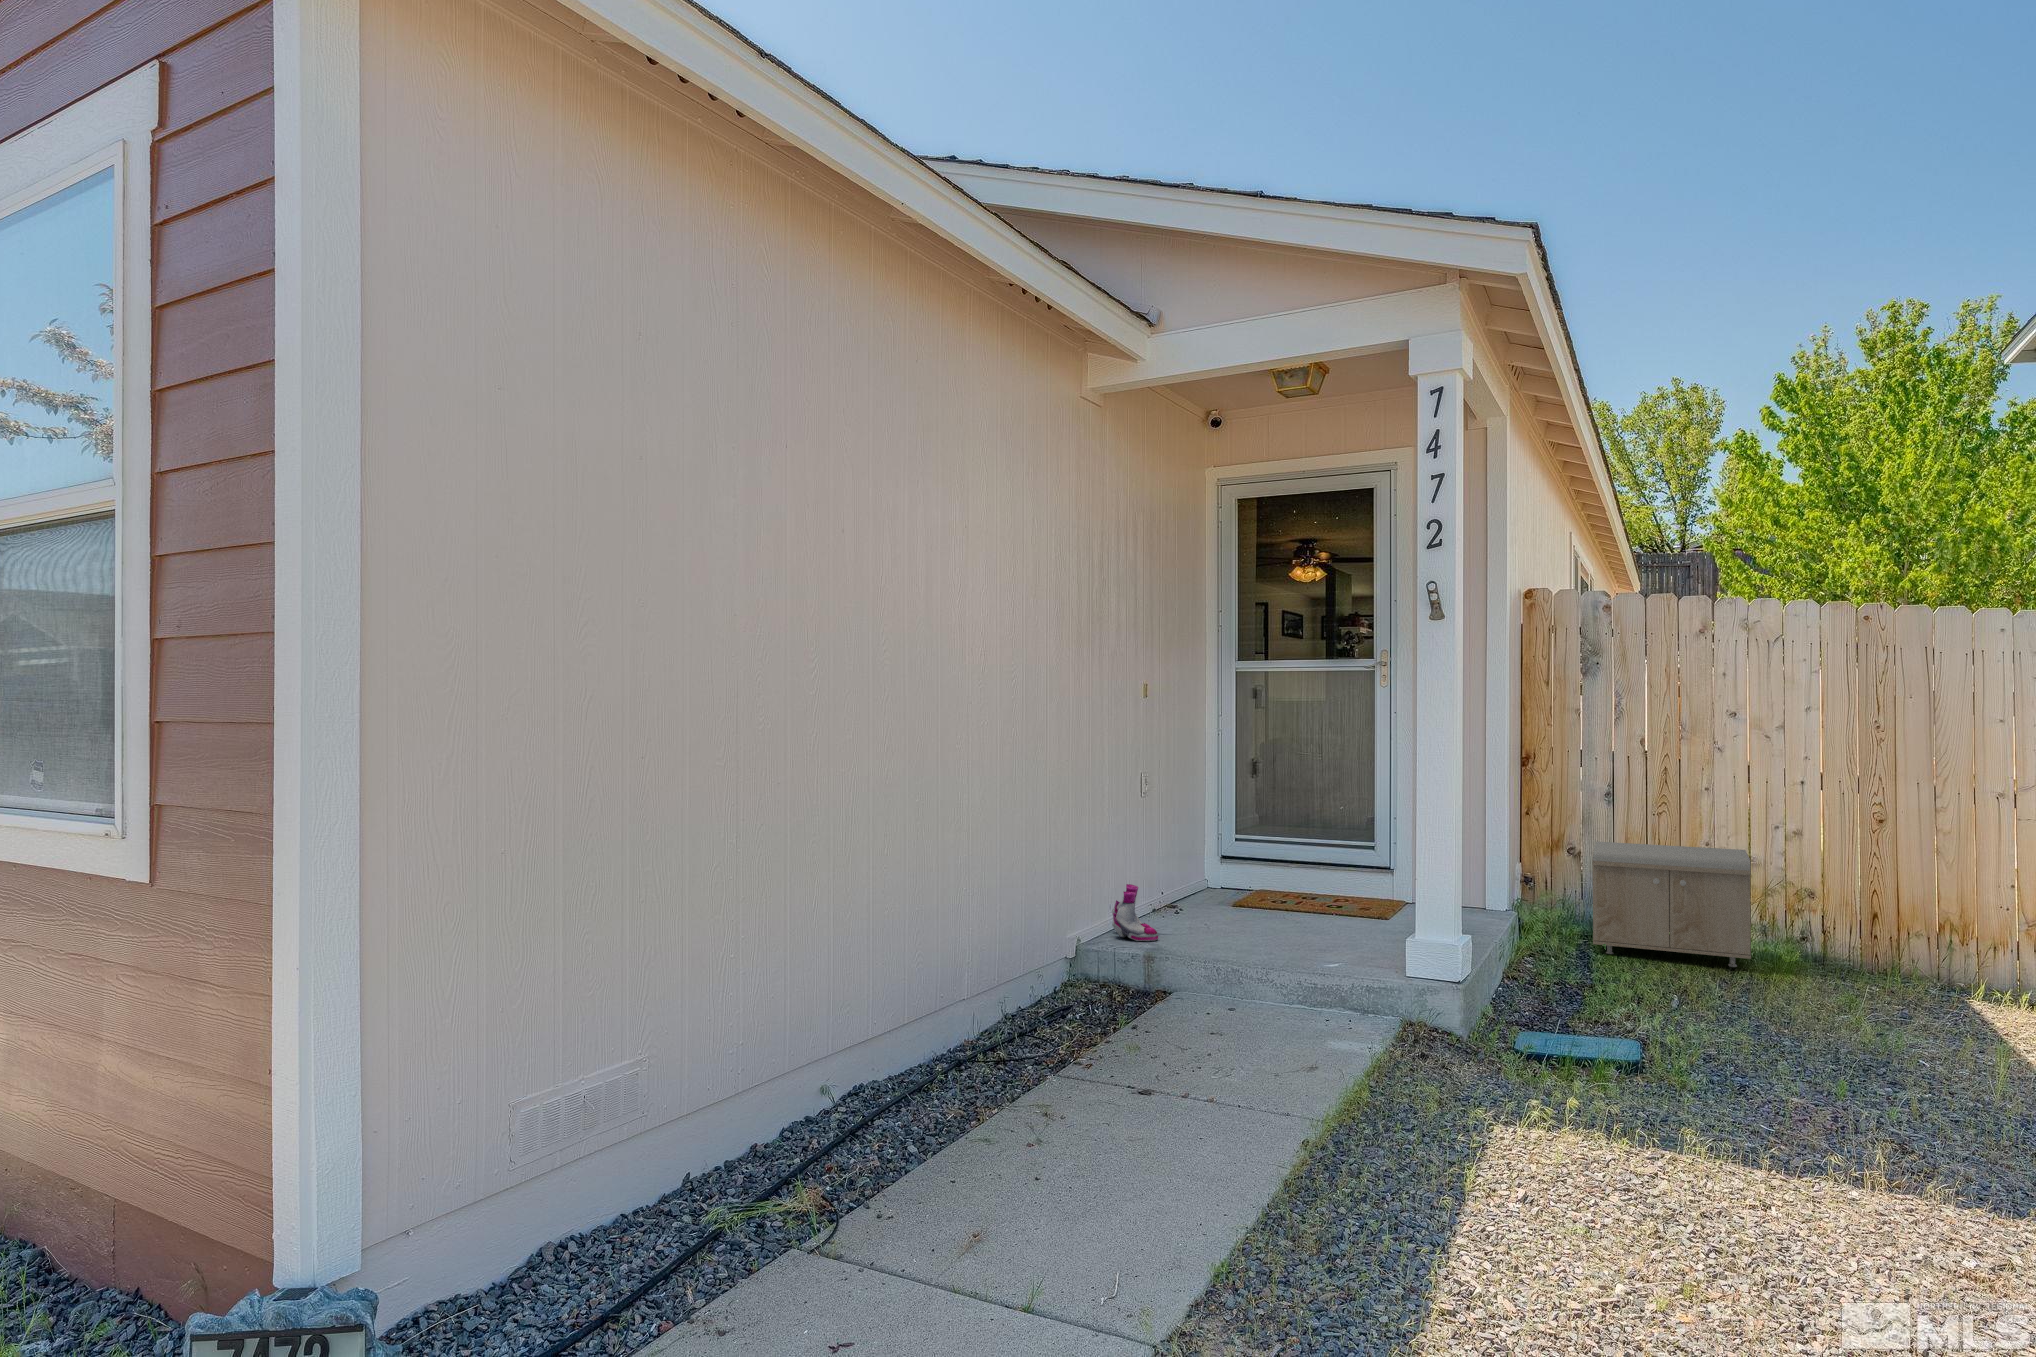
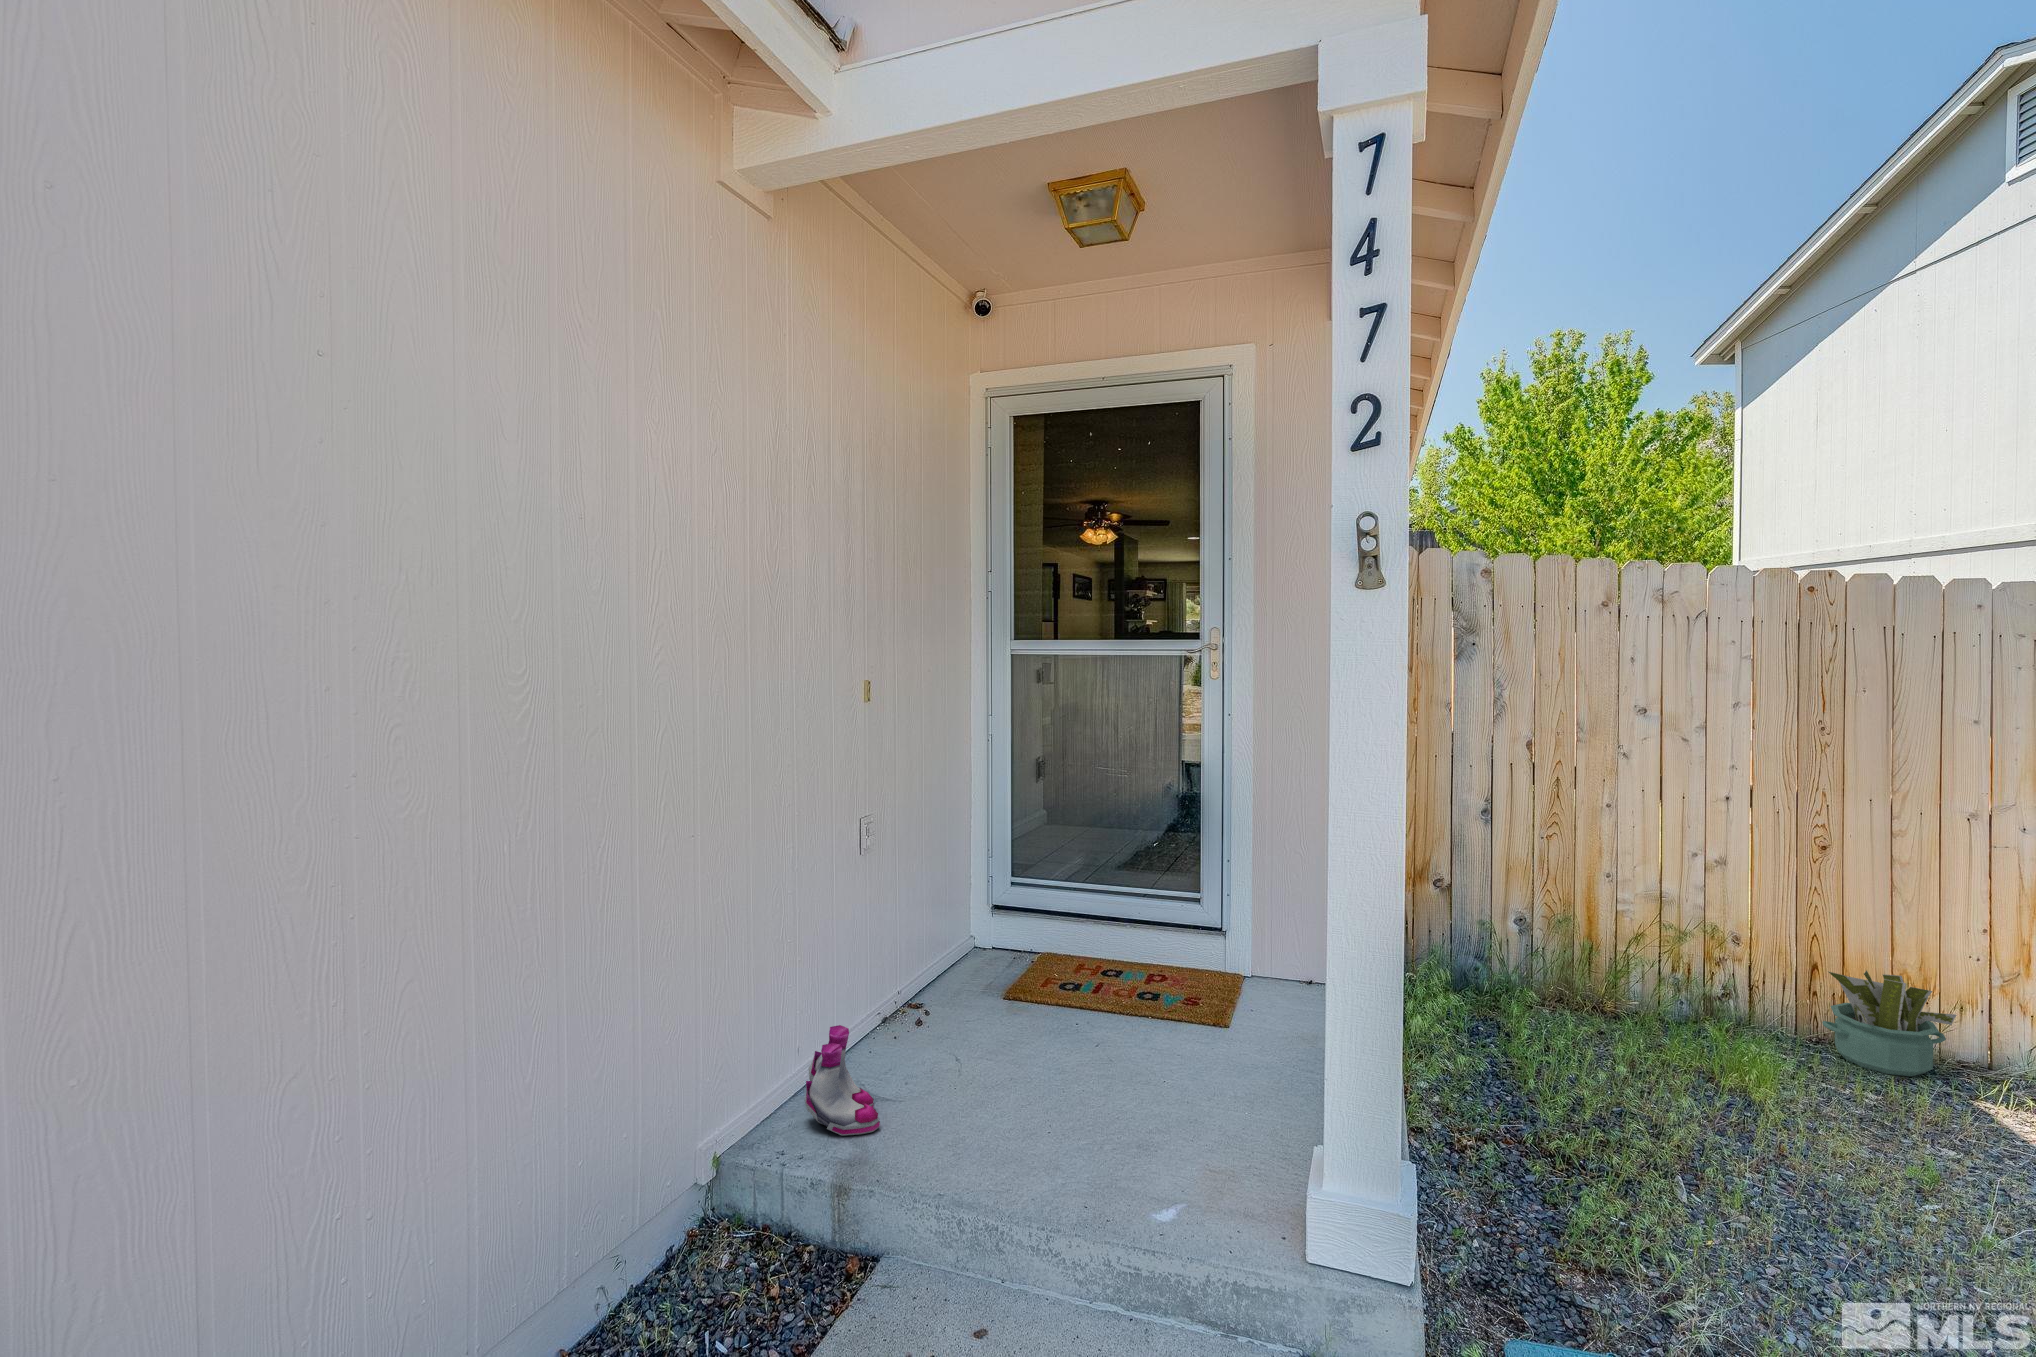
storage bench: present [1592,842,1751,967] -> none [1465,873,1692,1049]
decorative plant: none [1868,915,1969,989] -> present [1822,971,1956,1076]

